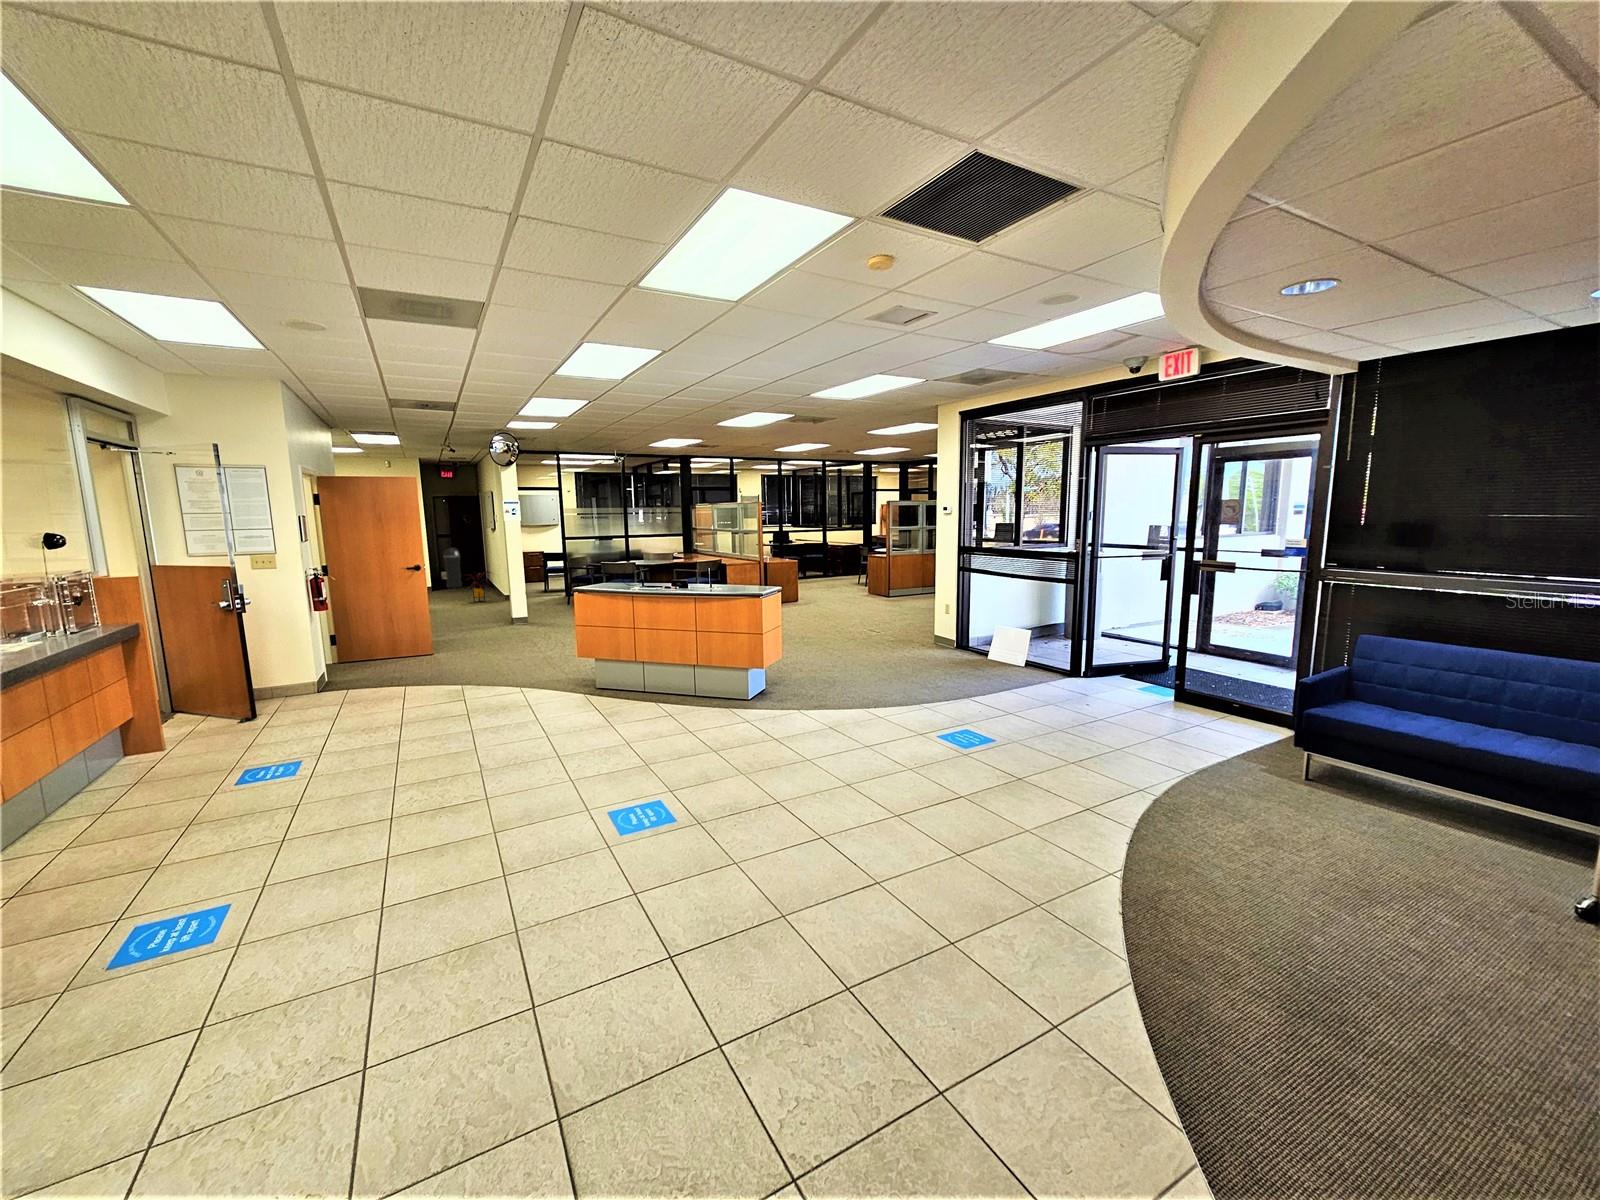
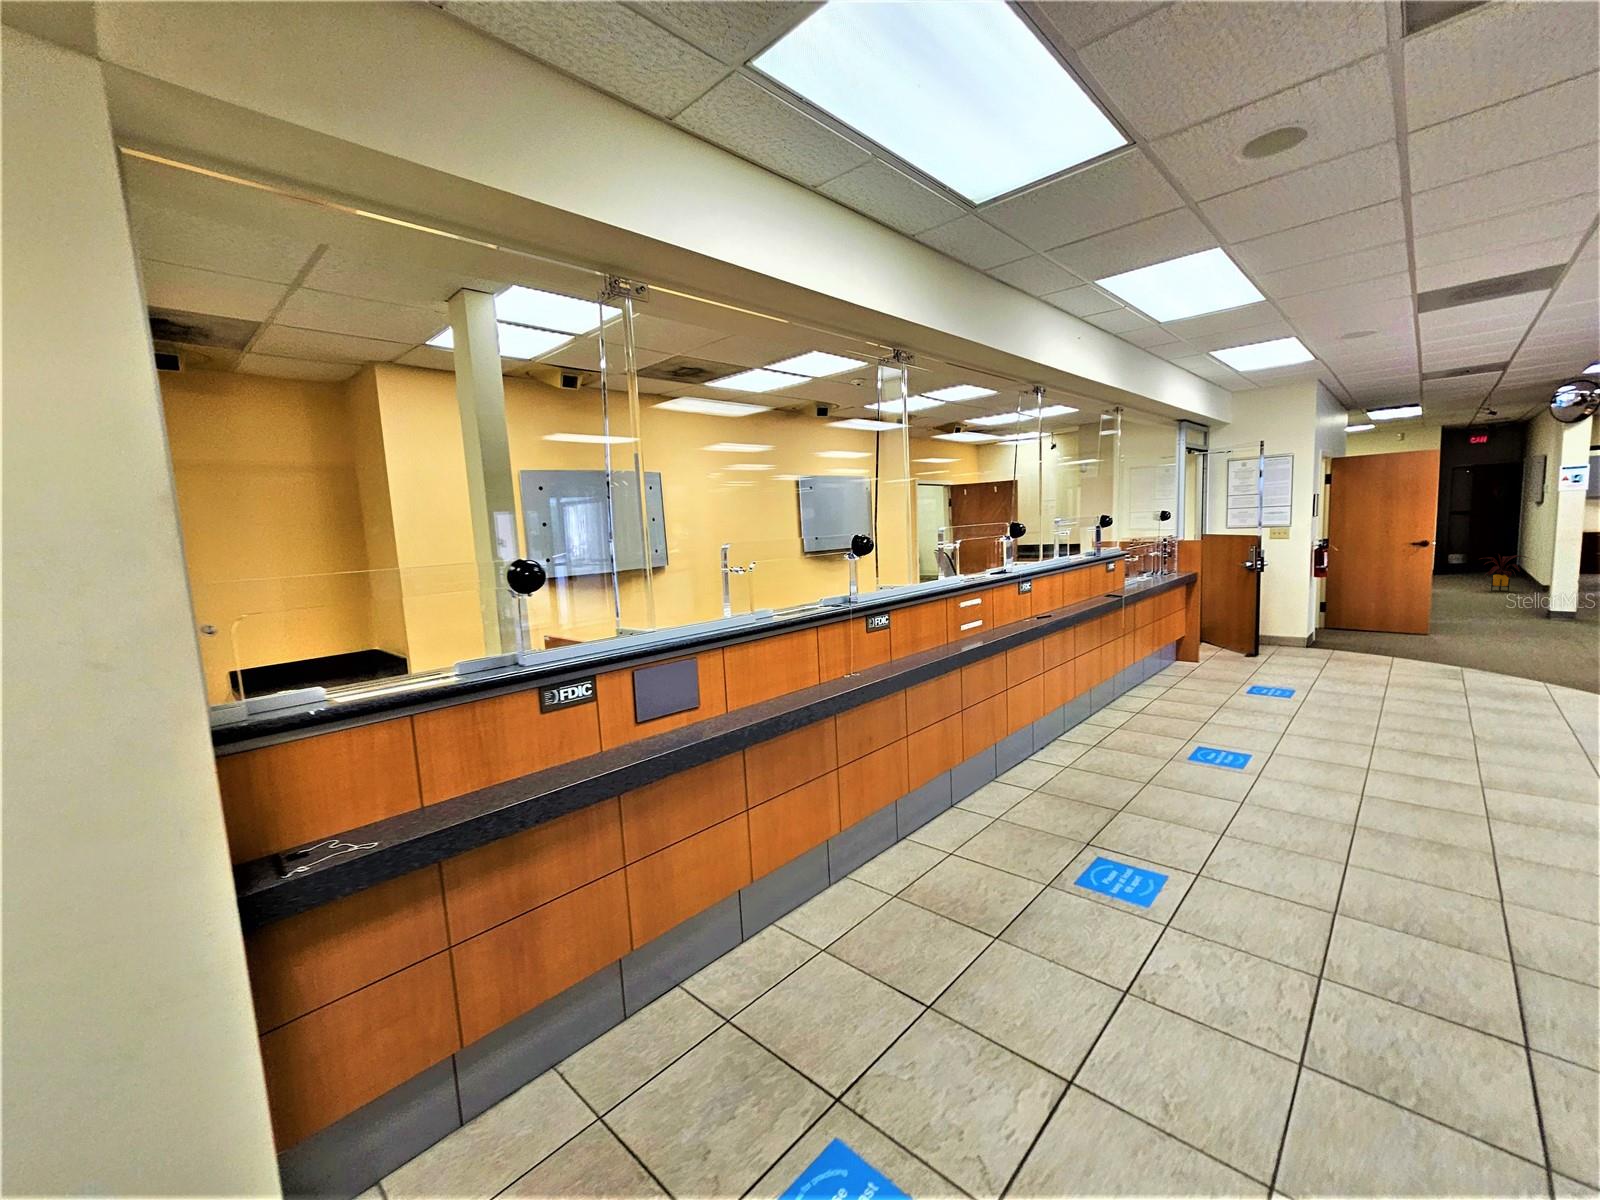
trash can: present [444,548,462,588] -> none [1453,526,1479,573]

